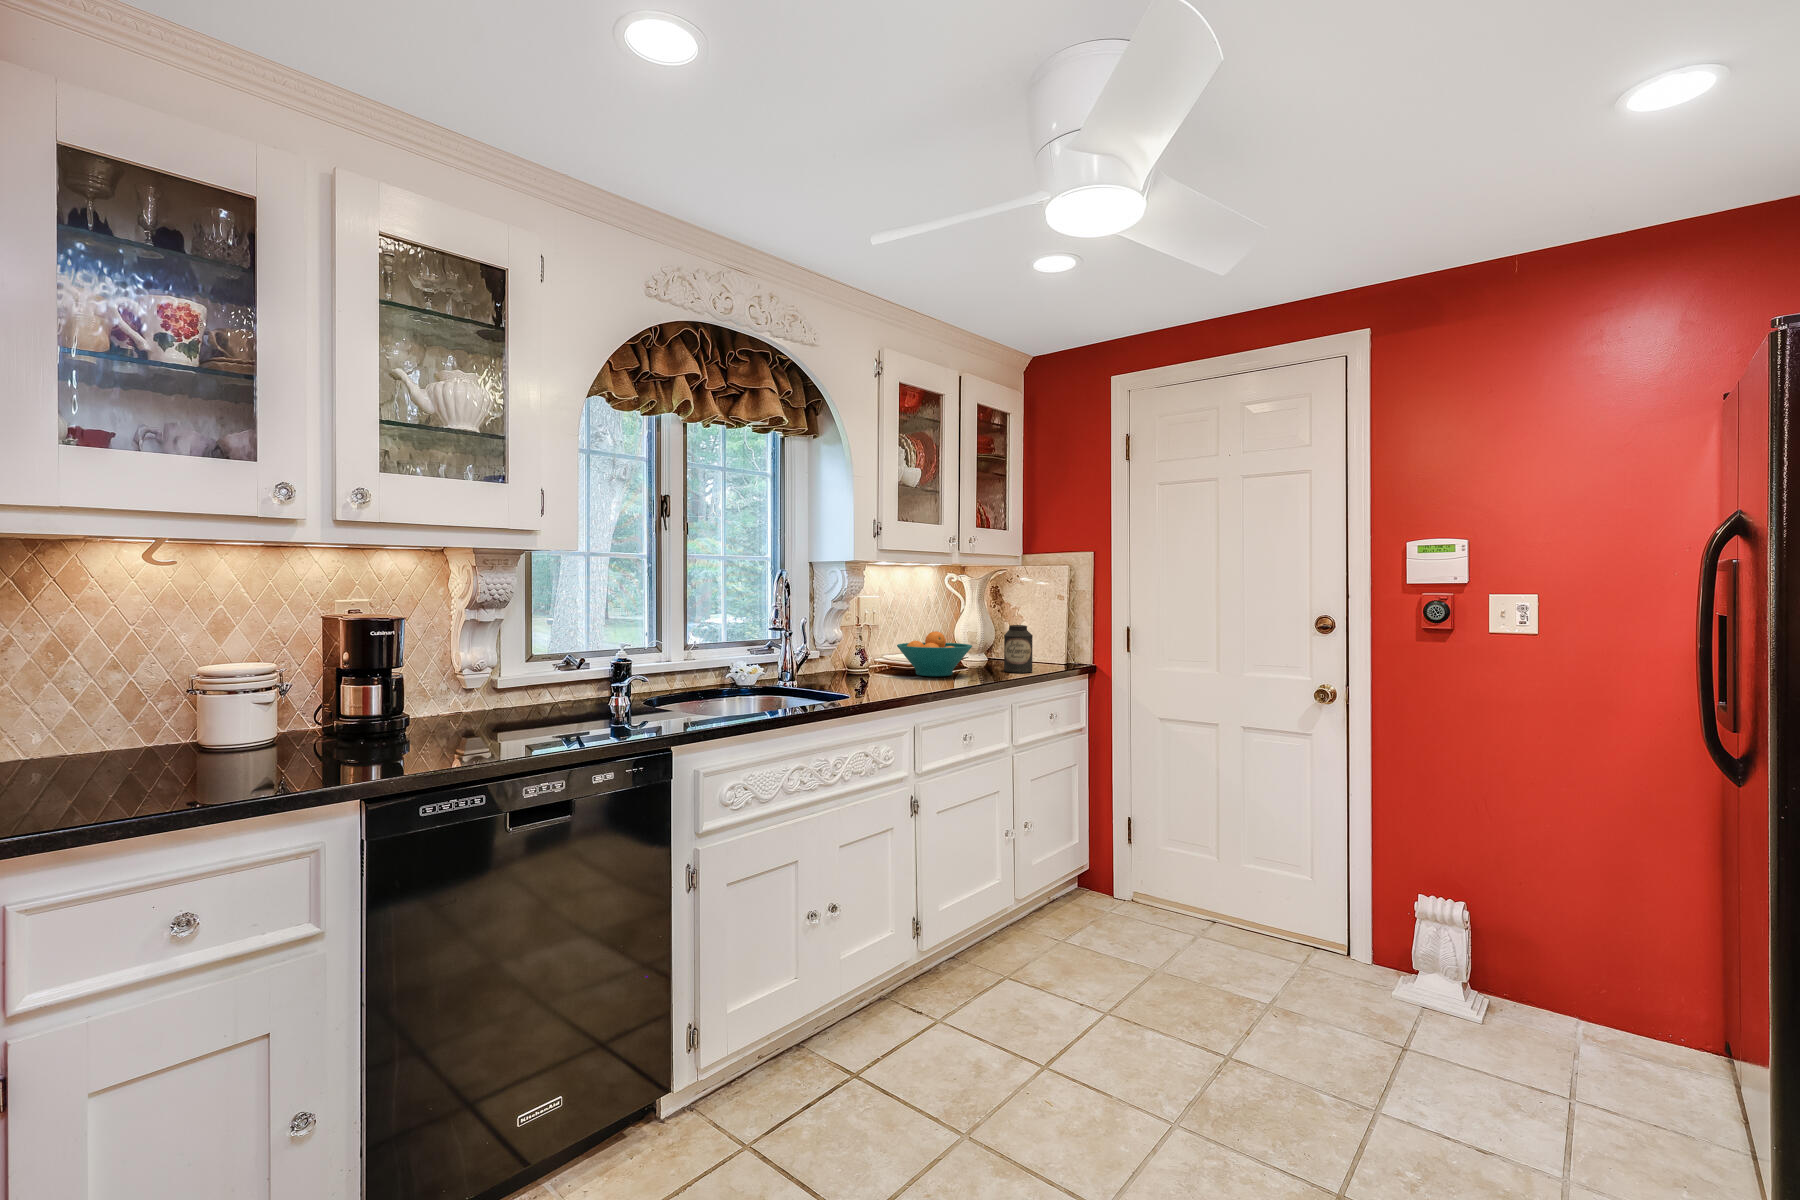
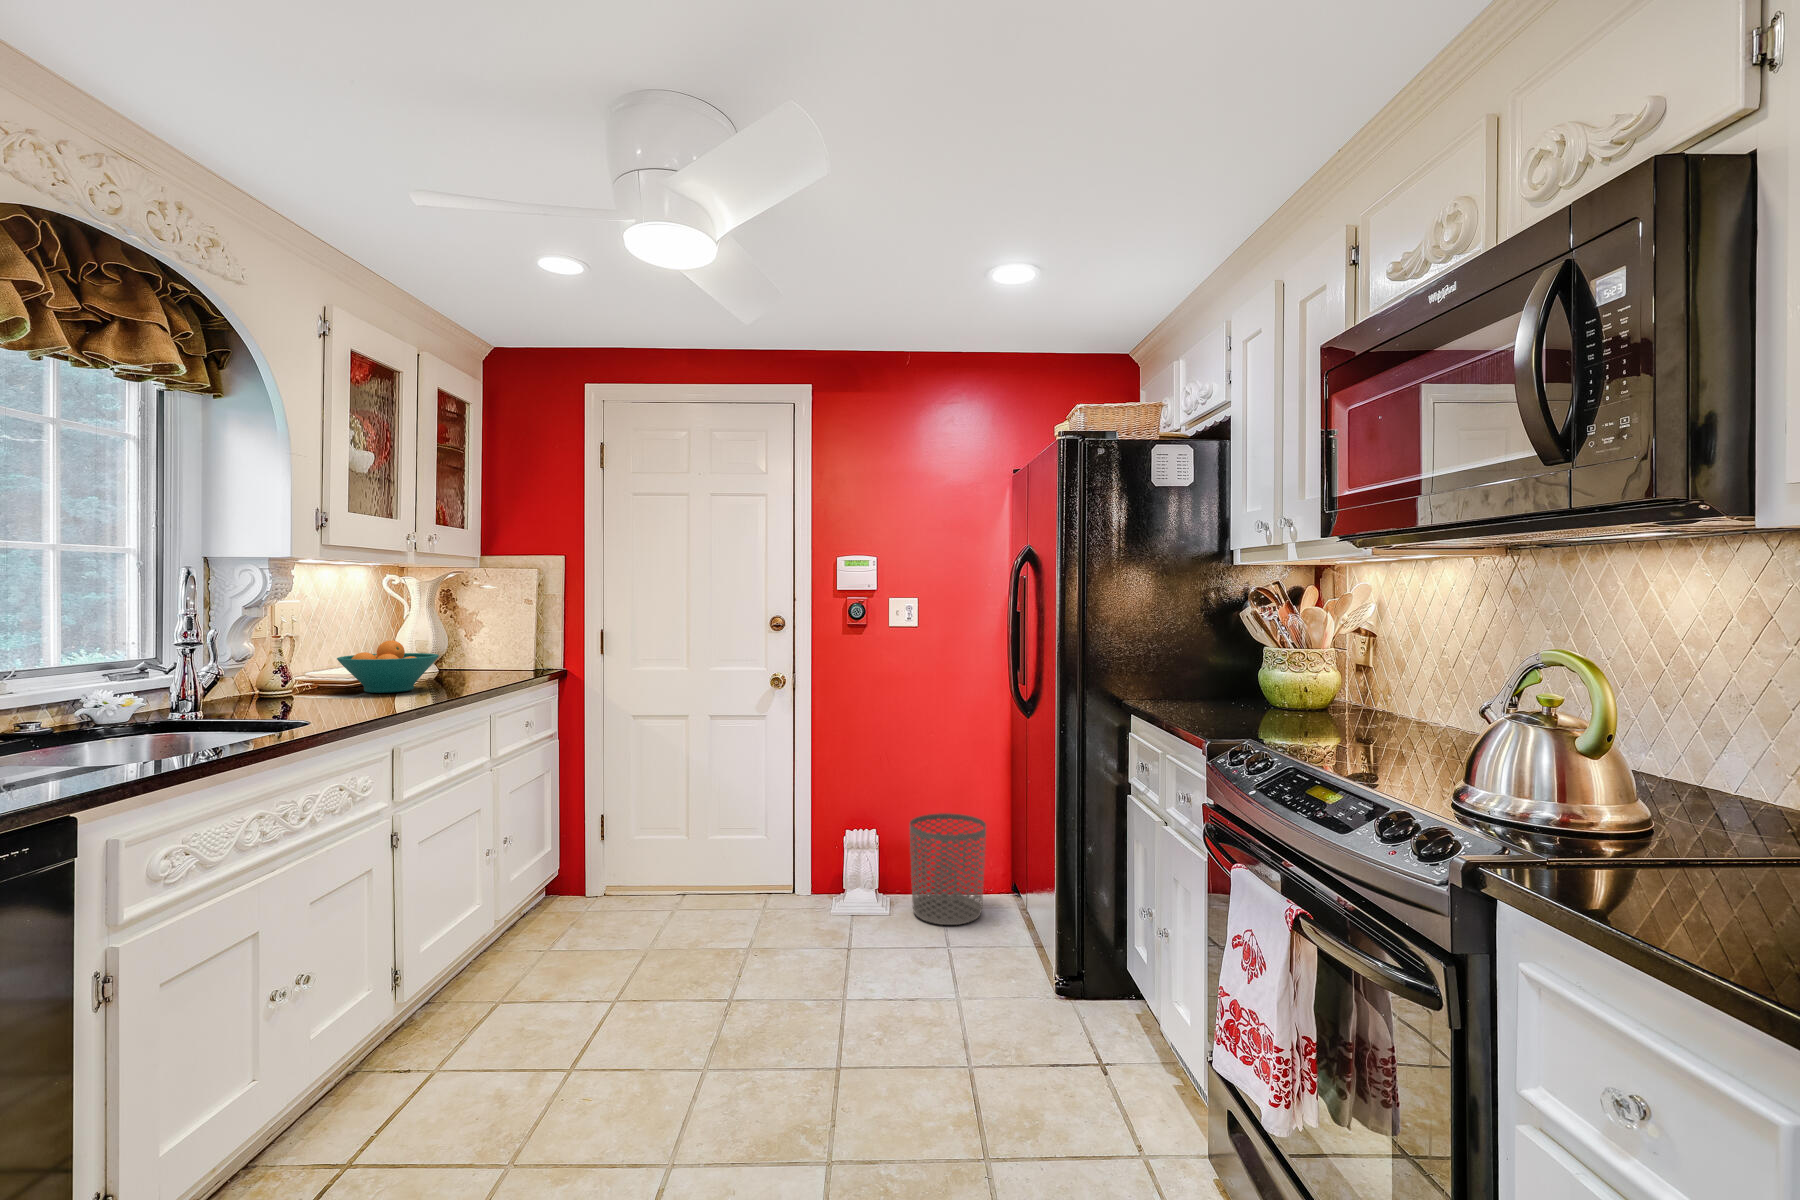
canister: present [1004,625,1033,673] -> none [471,630,505,682]
waste bin: none [1511,896,1653,1069] -> present [910,813,986,925]

